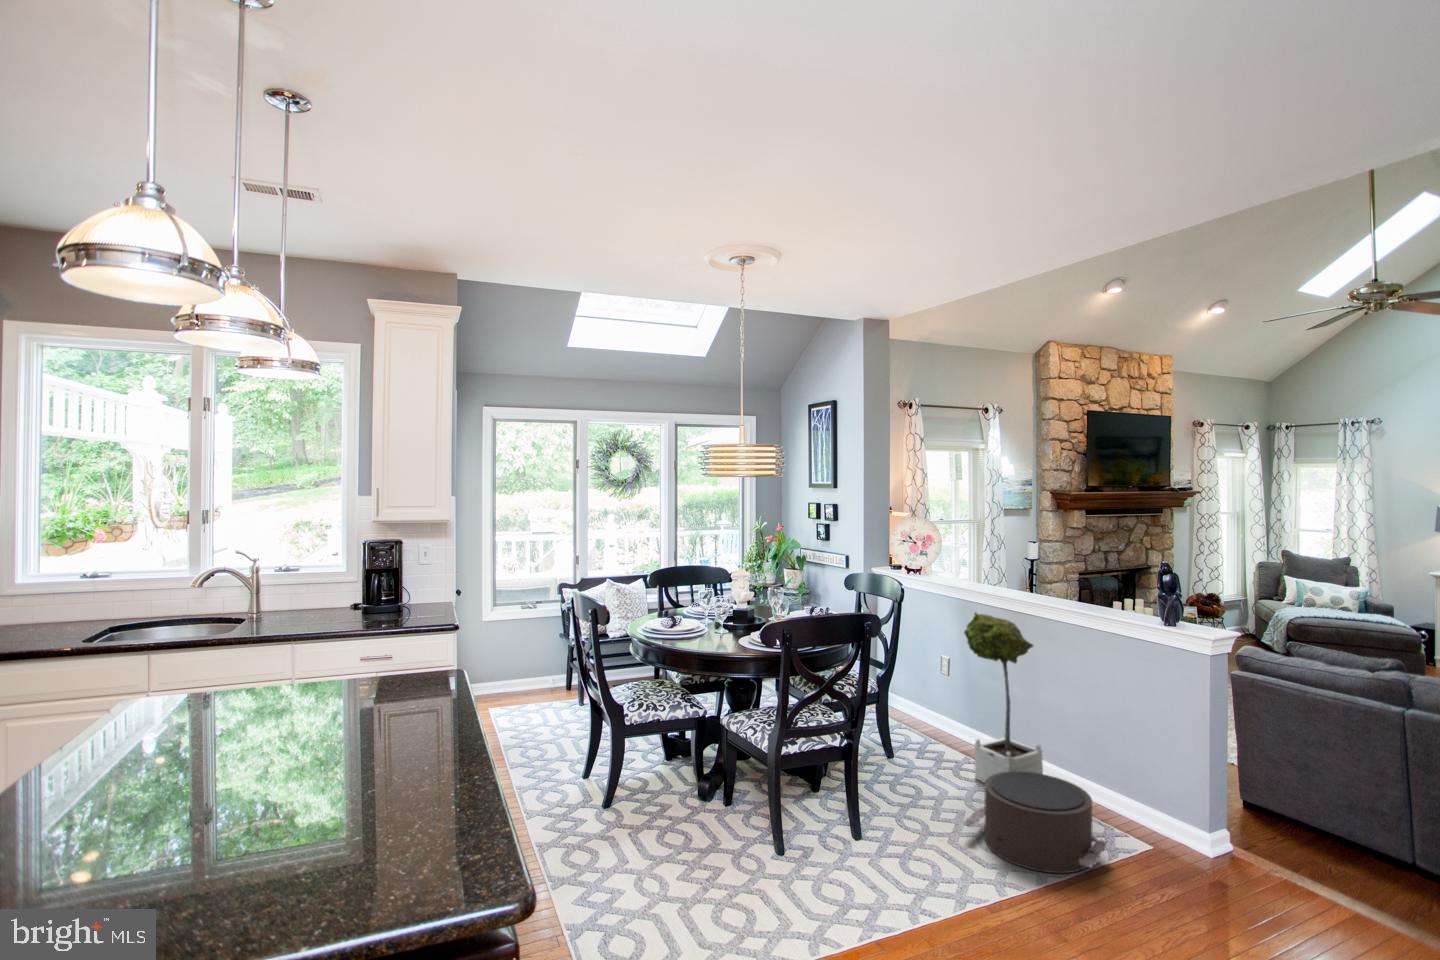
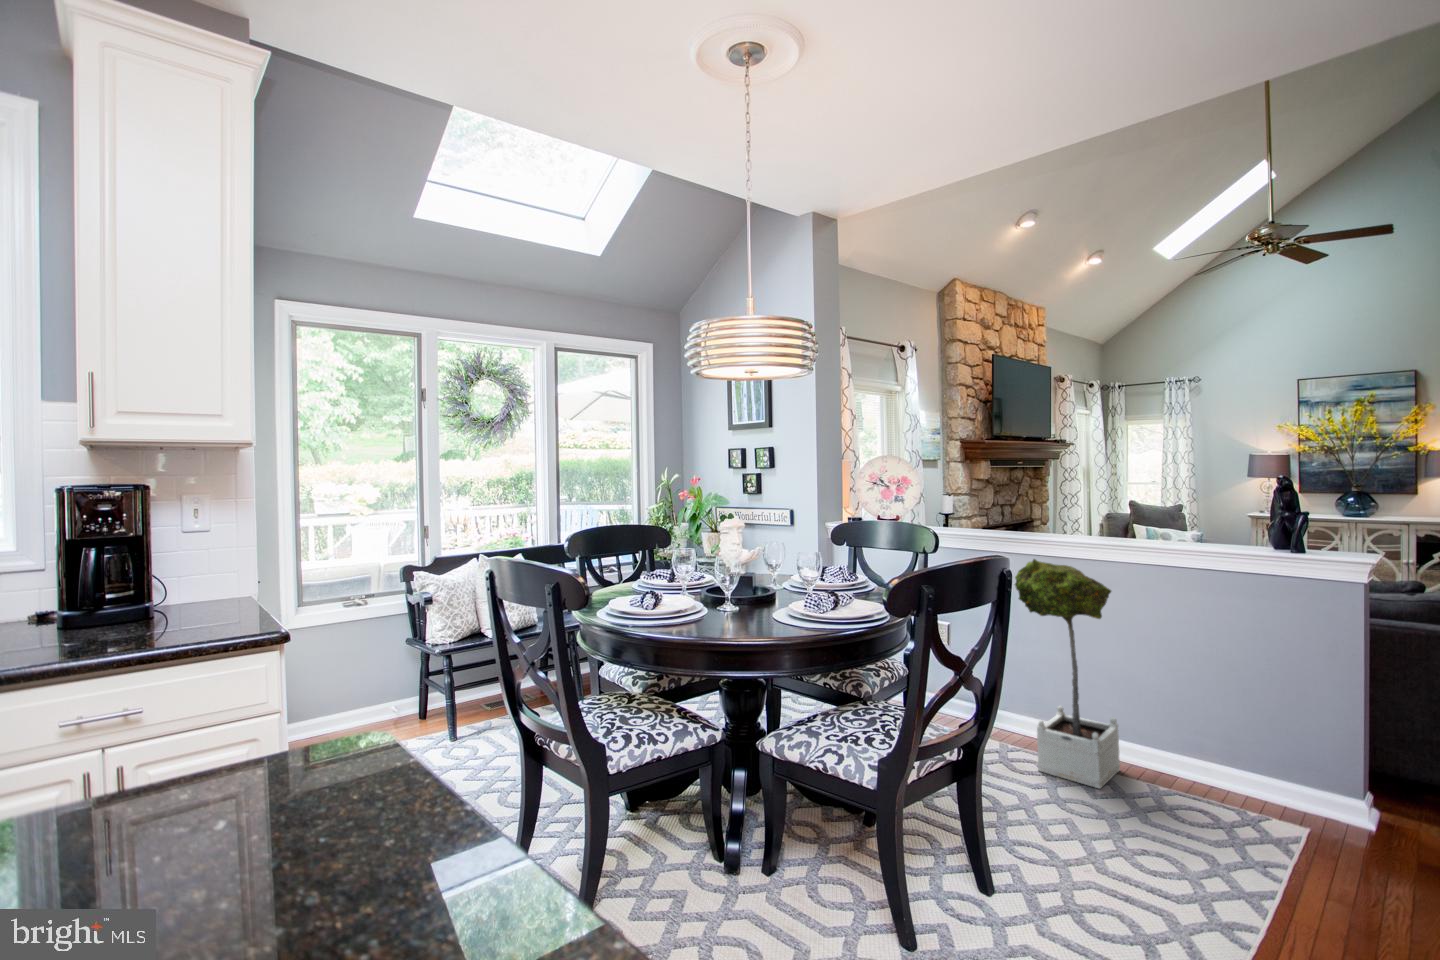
pouf: present [964,771,1107,873] -> none [1109,758,1327,901]

